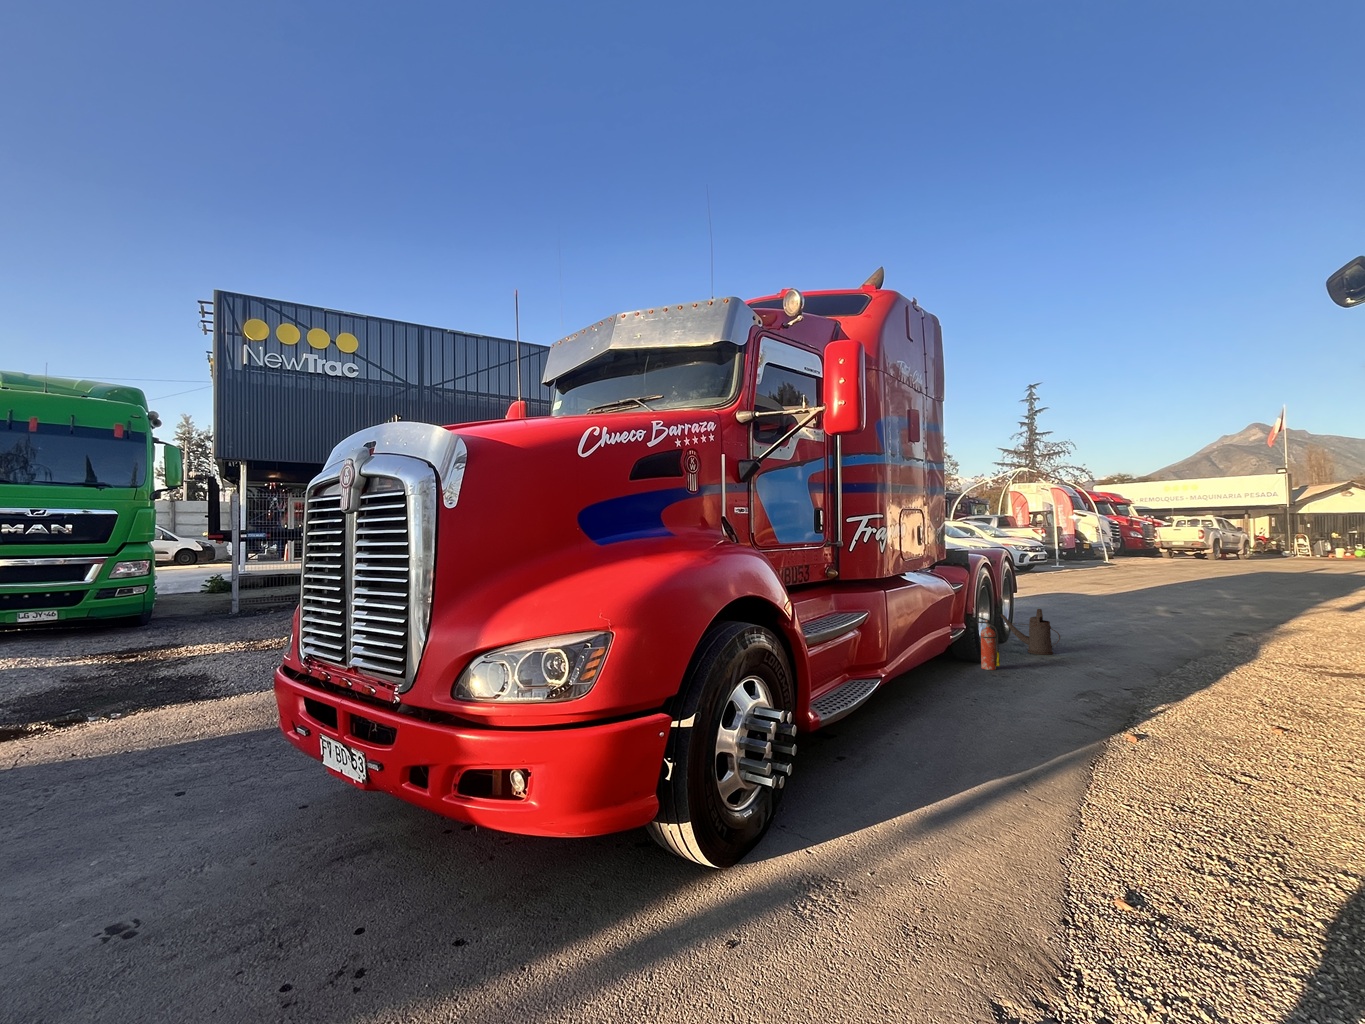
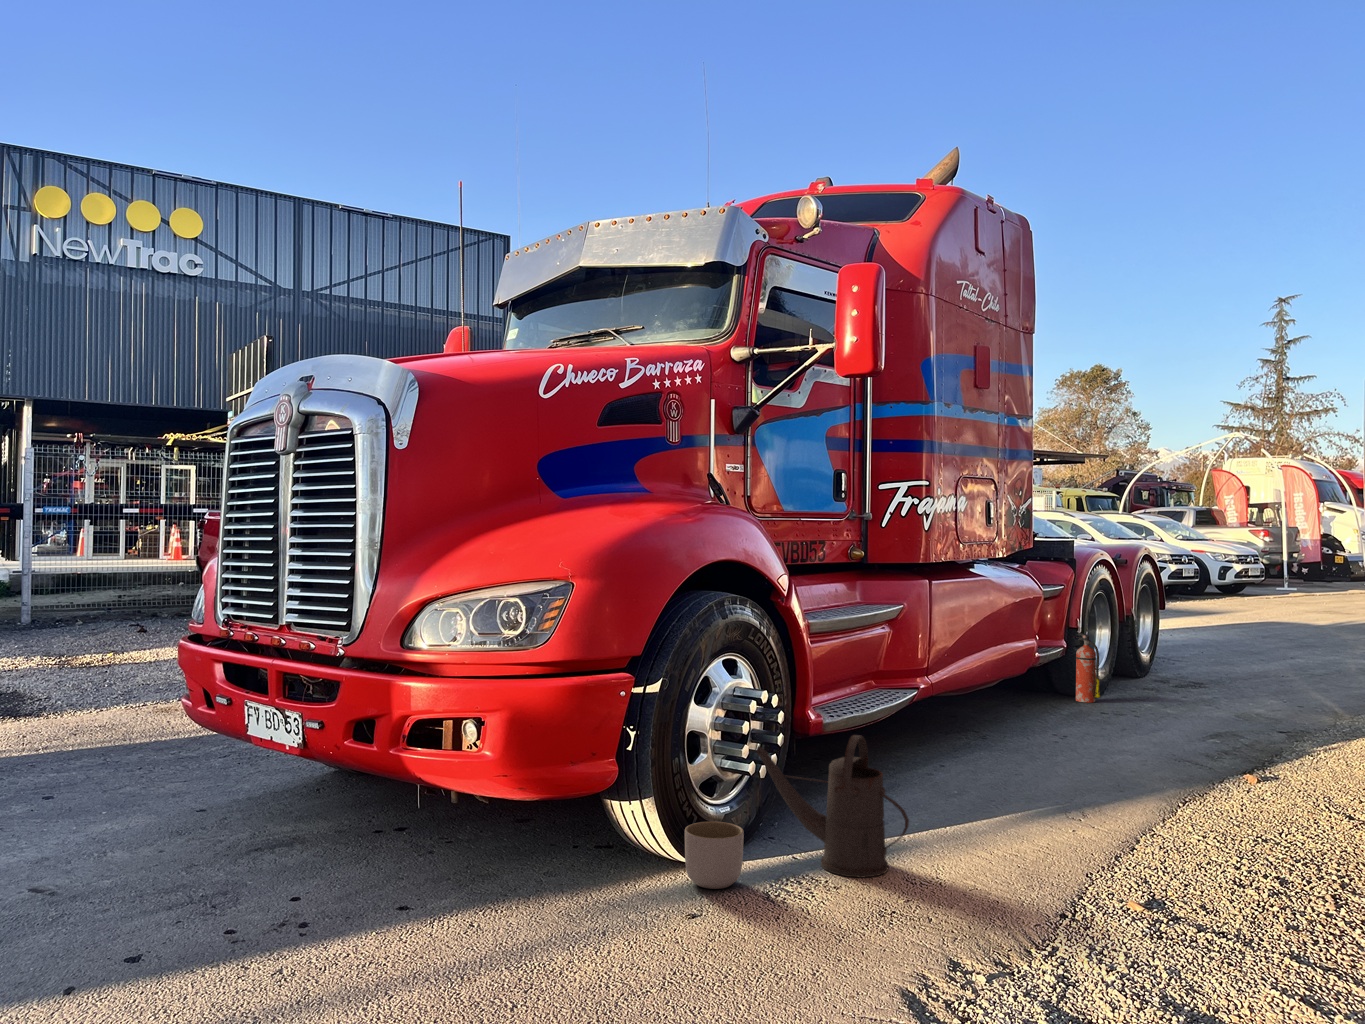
watering can: present [1001,609,1060,655] -> present [756,735,909,877]
planter: none [718,837,772,907] -> present [685,822,744,889]

